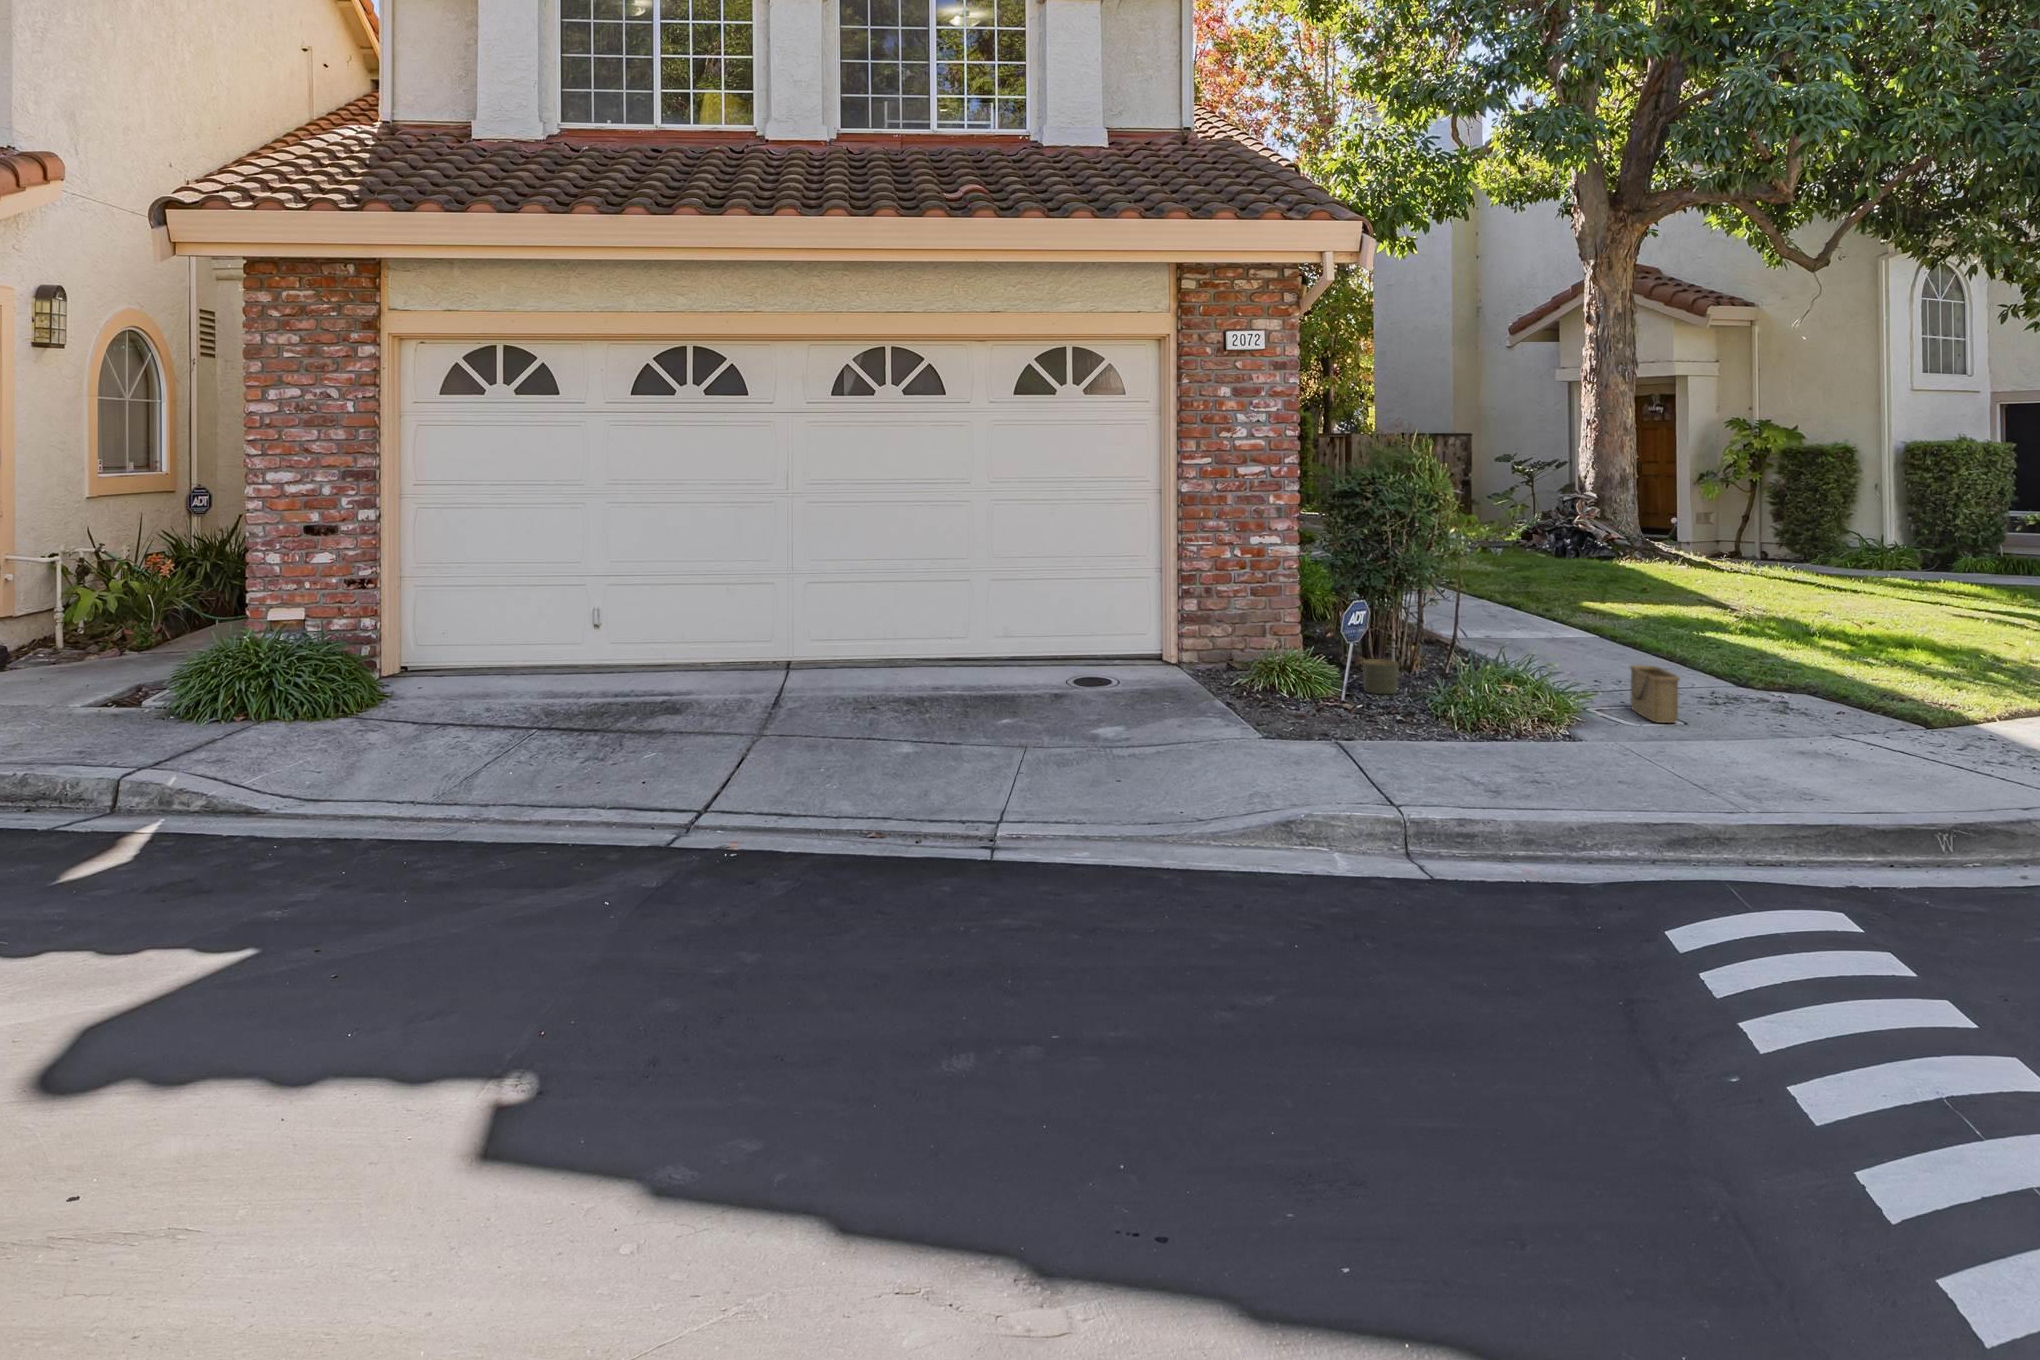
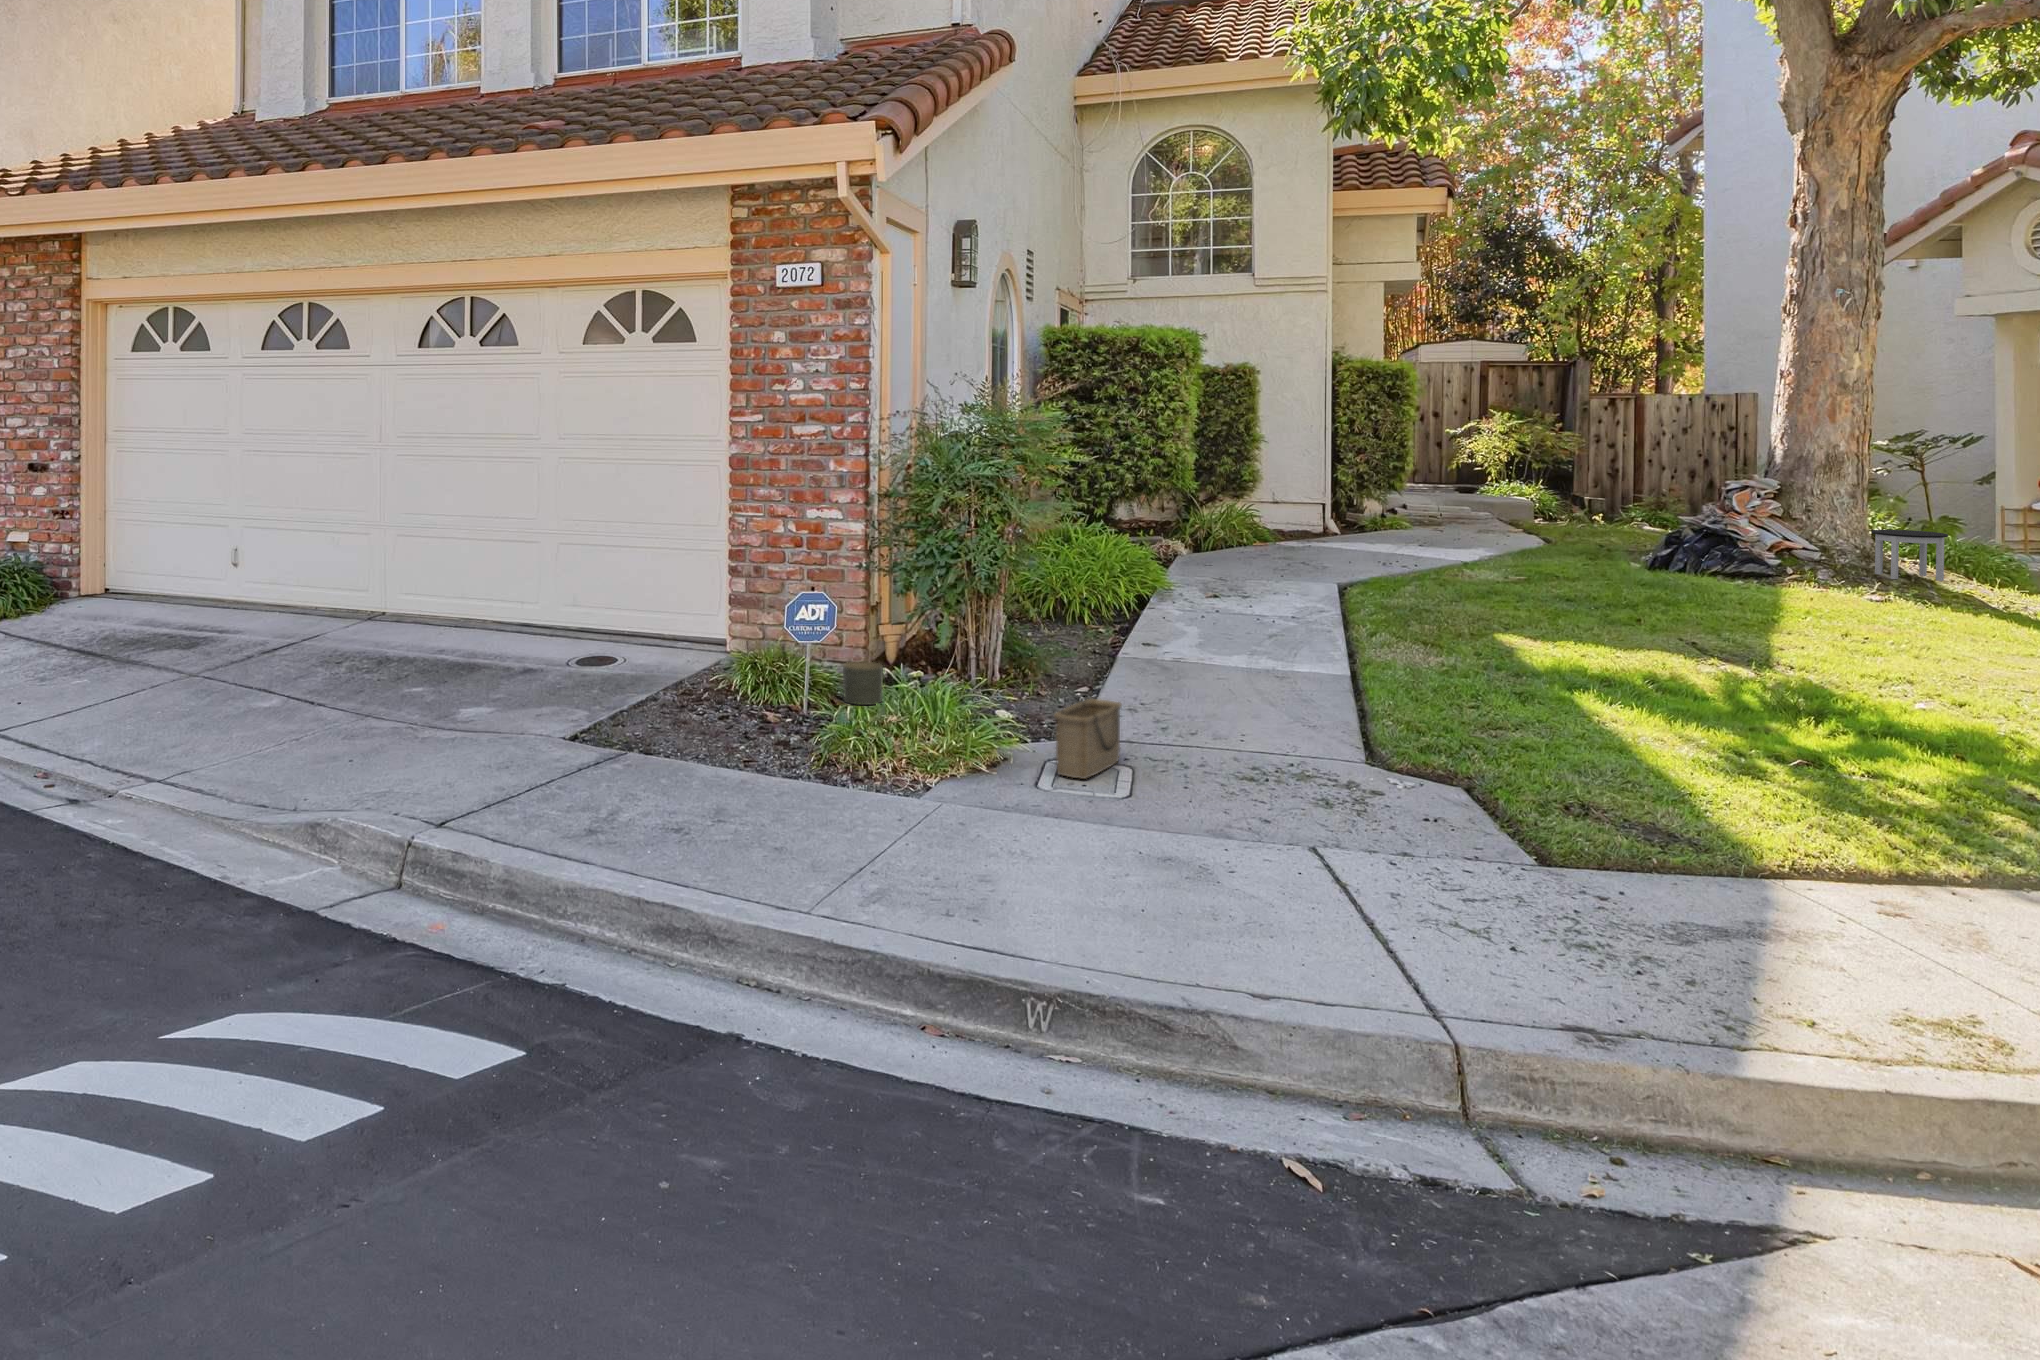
round table: none [1633,529,1676,561] -> present [1872,530,1948,581]

